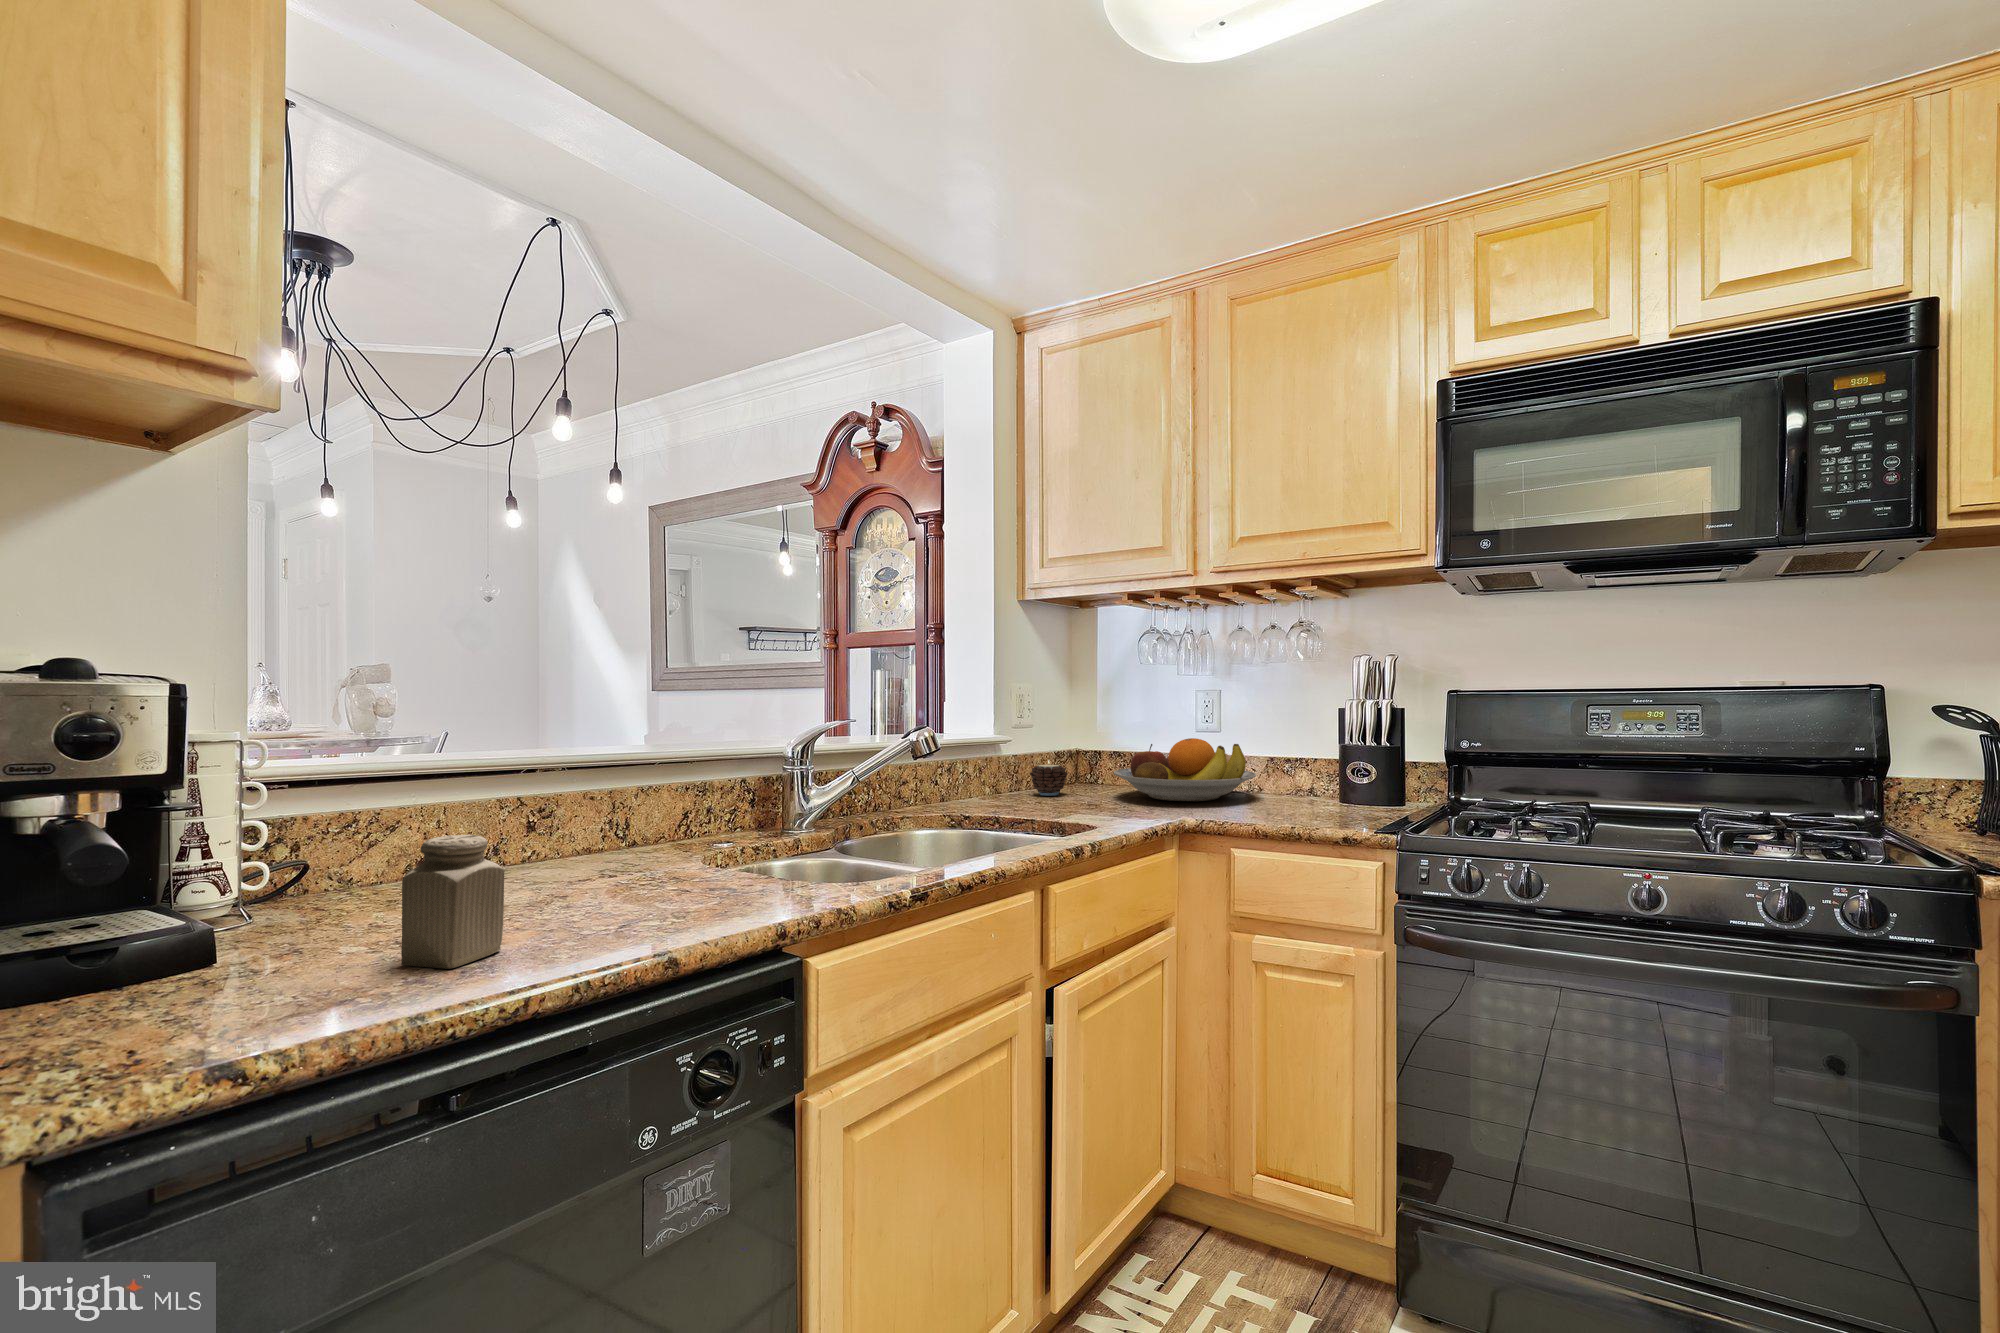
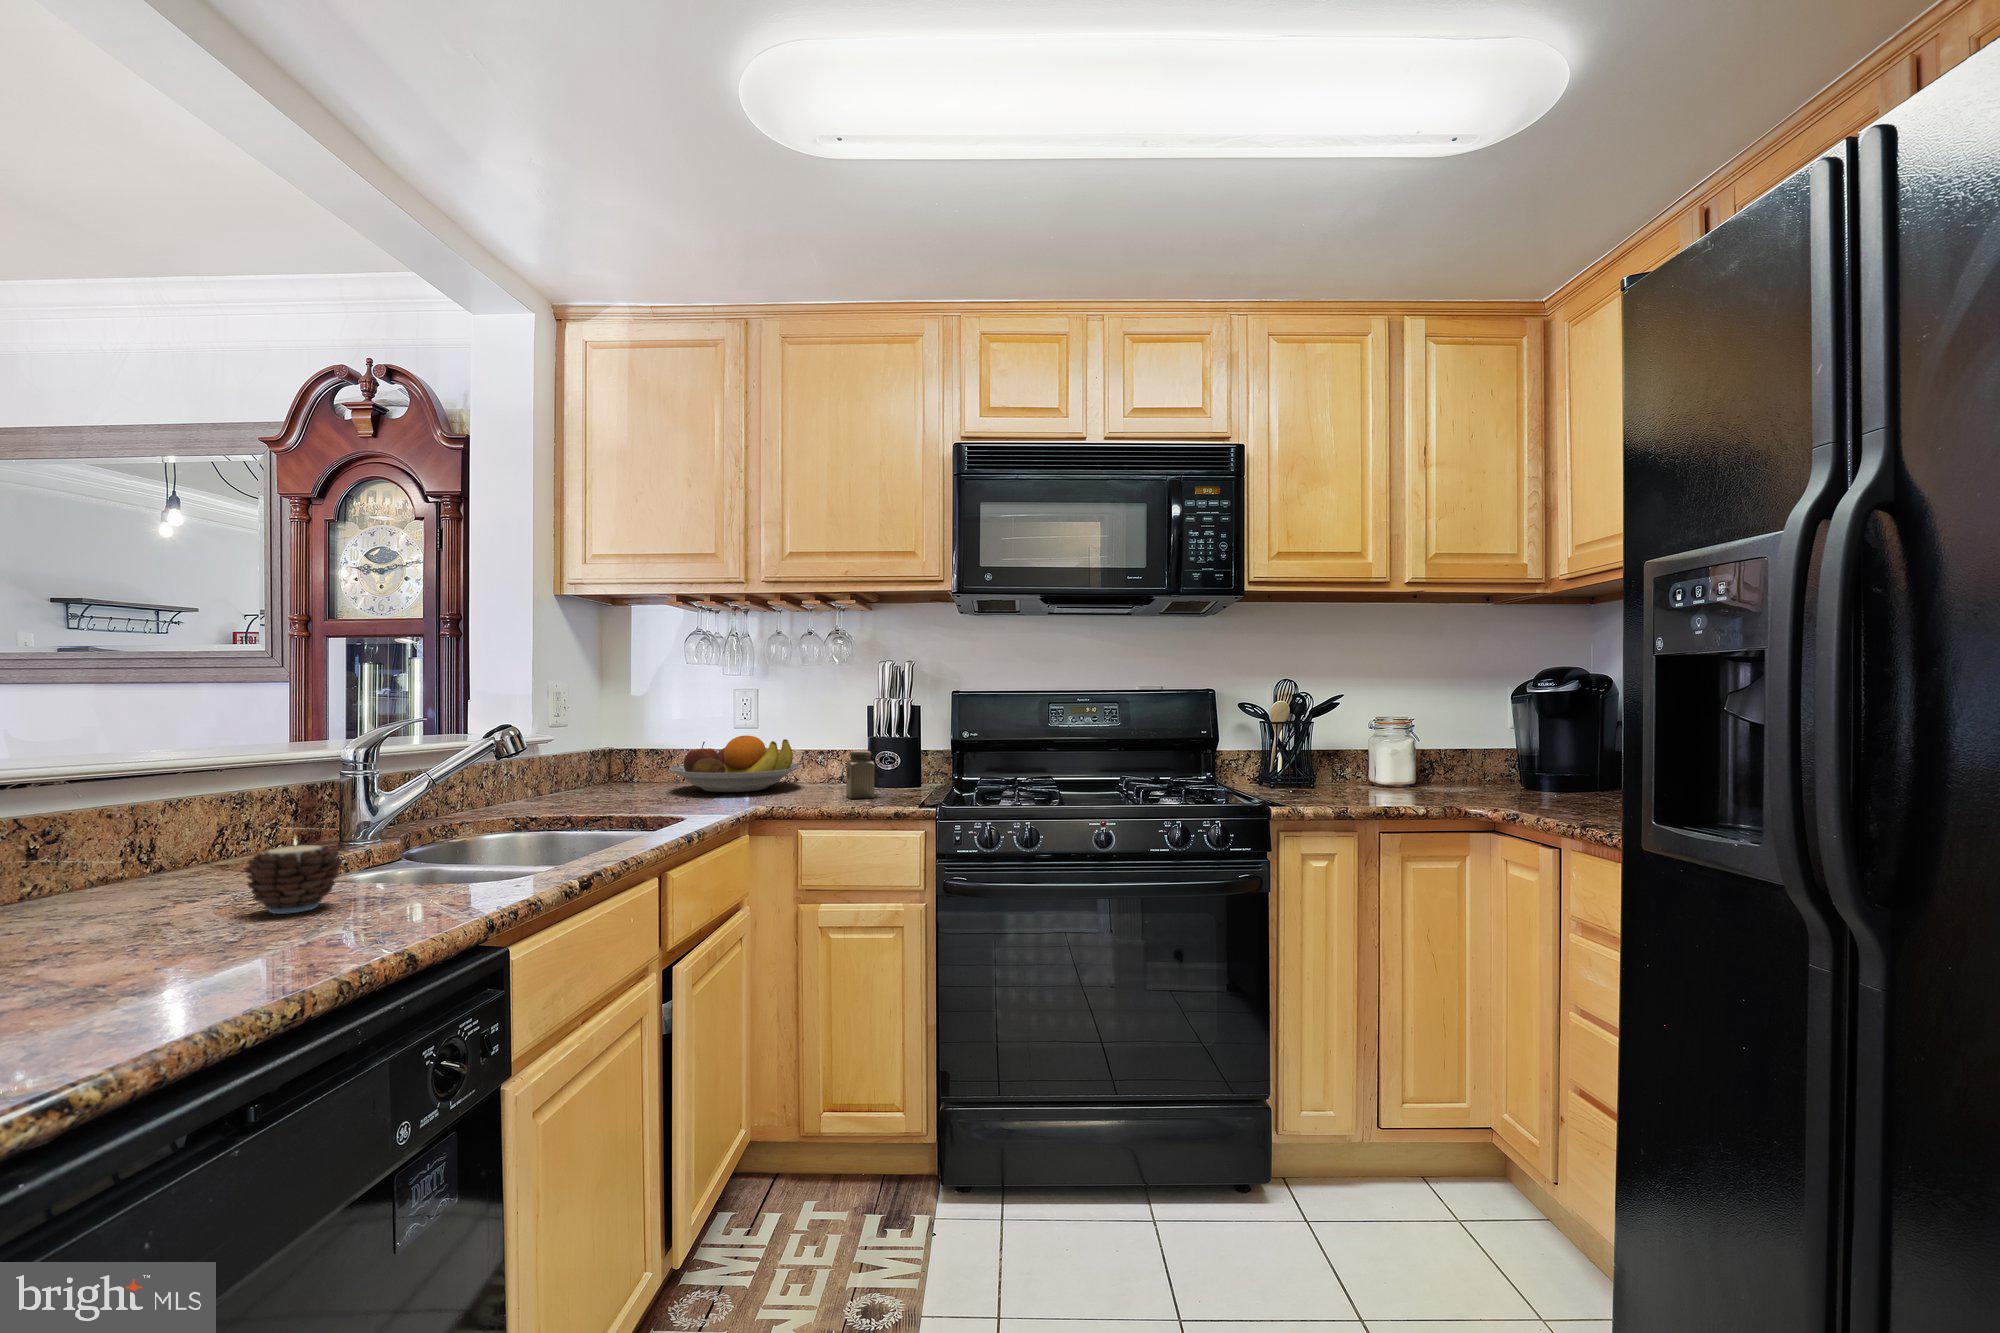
candle: present [1030,761,1068,796] -> present [245,839,342,914]
salt shaker: present [401,835,504,969] -> present [846,750,875,799]

